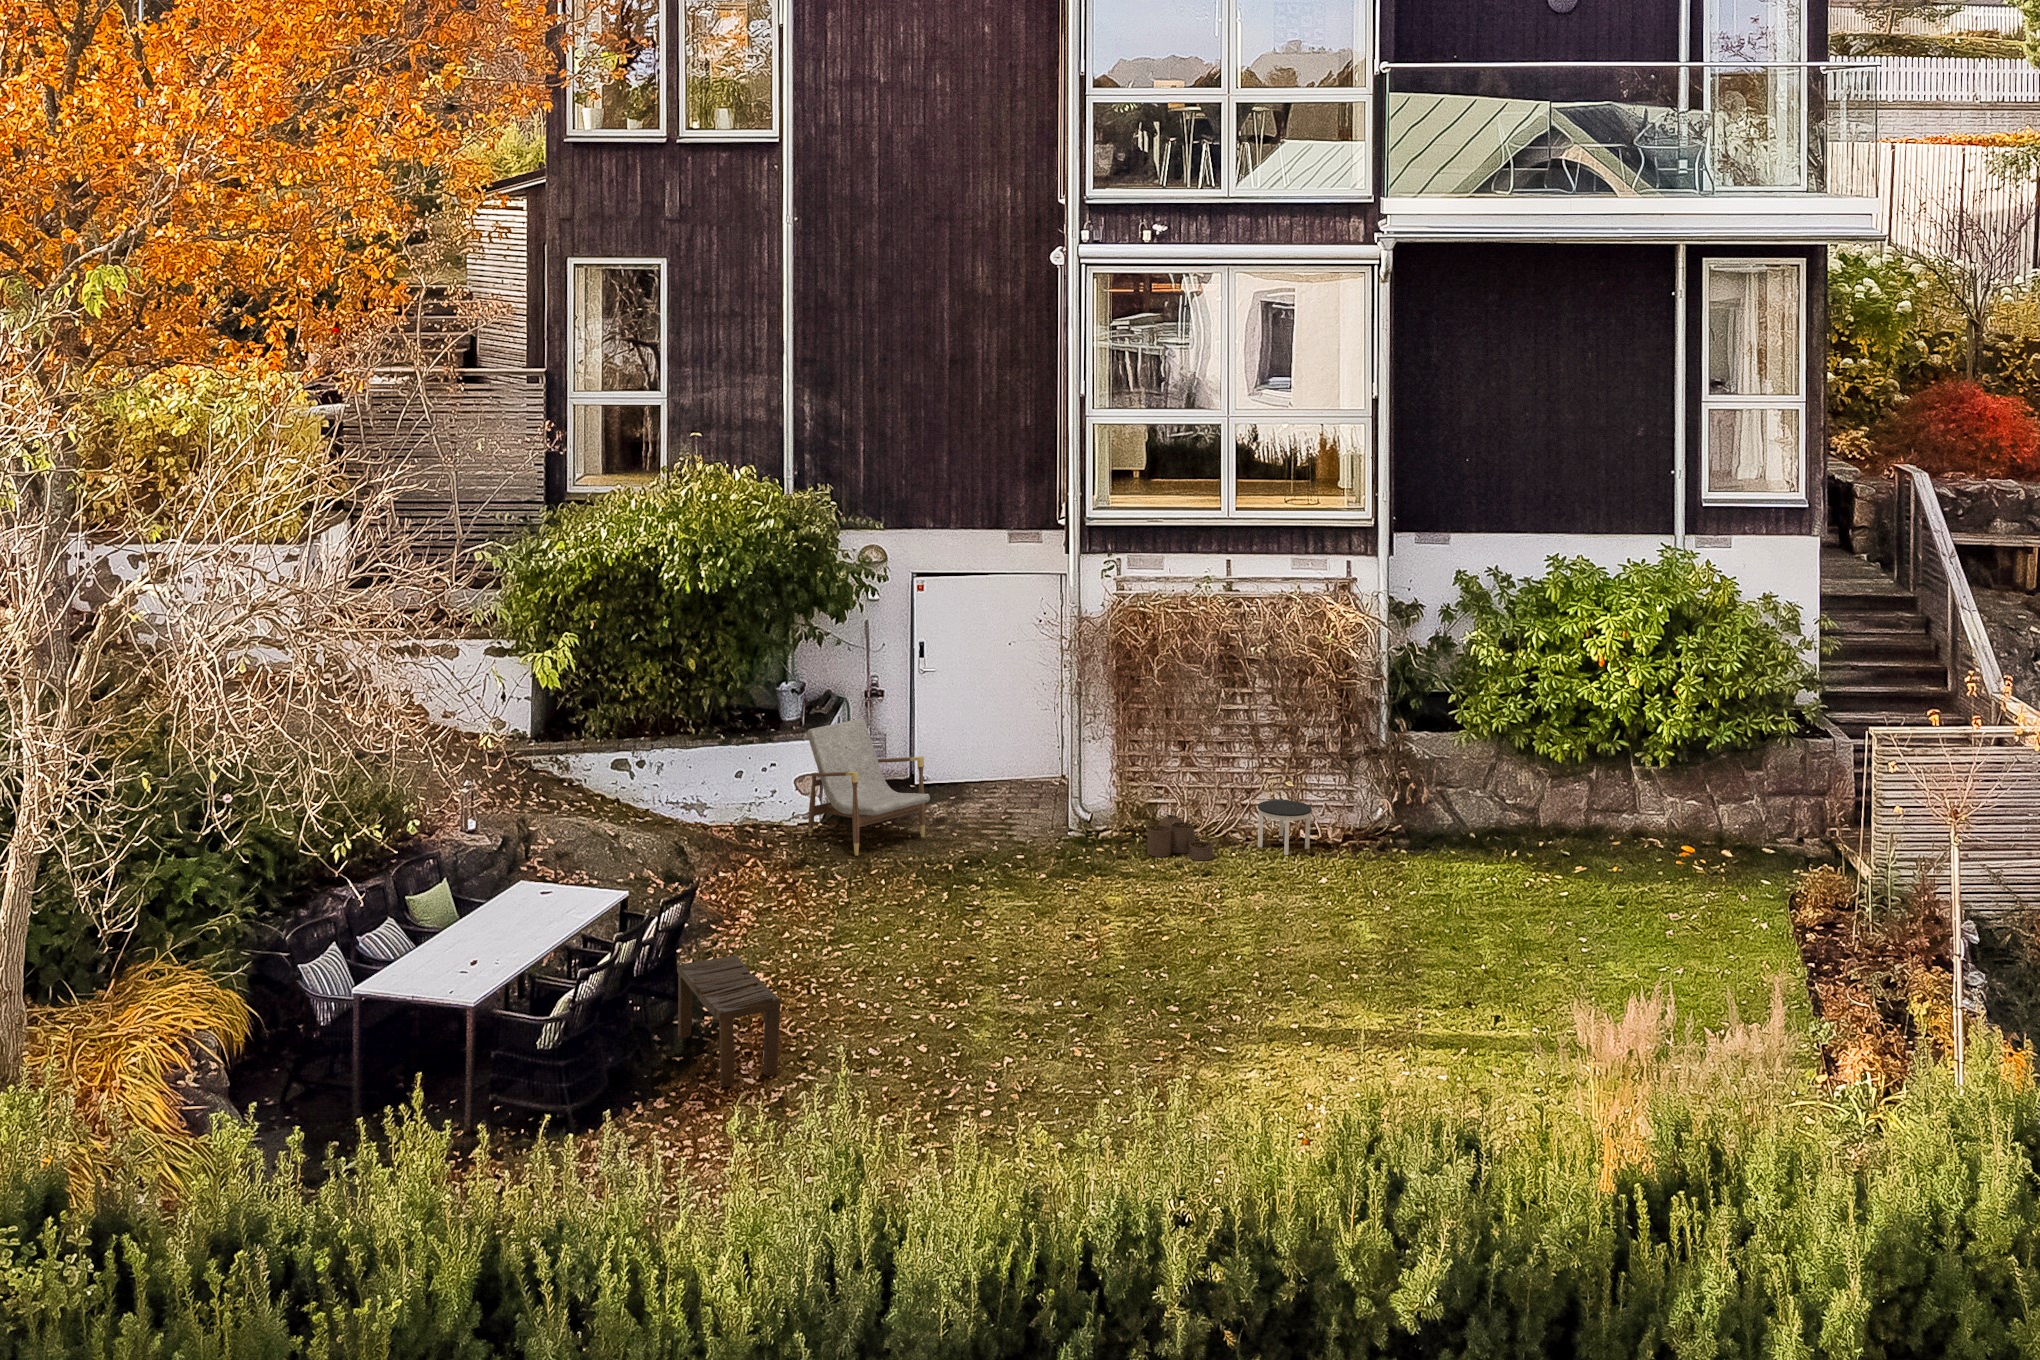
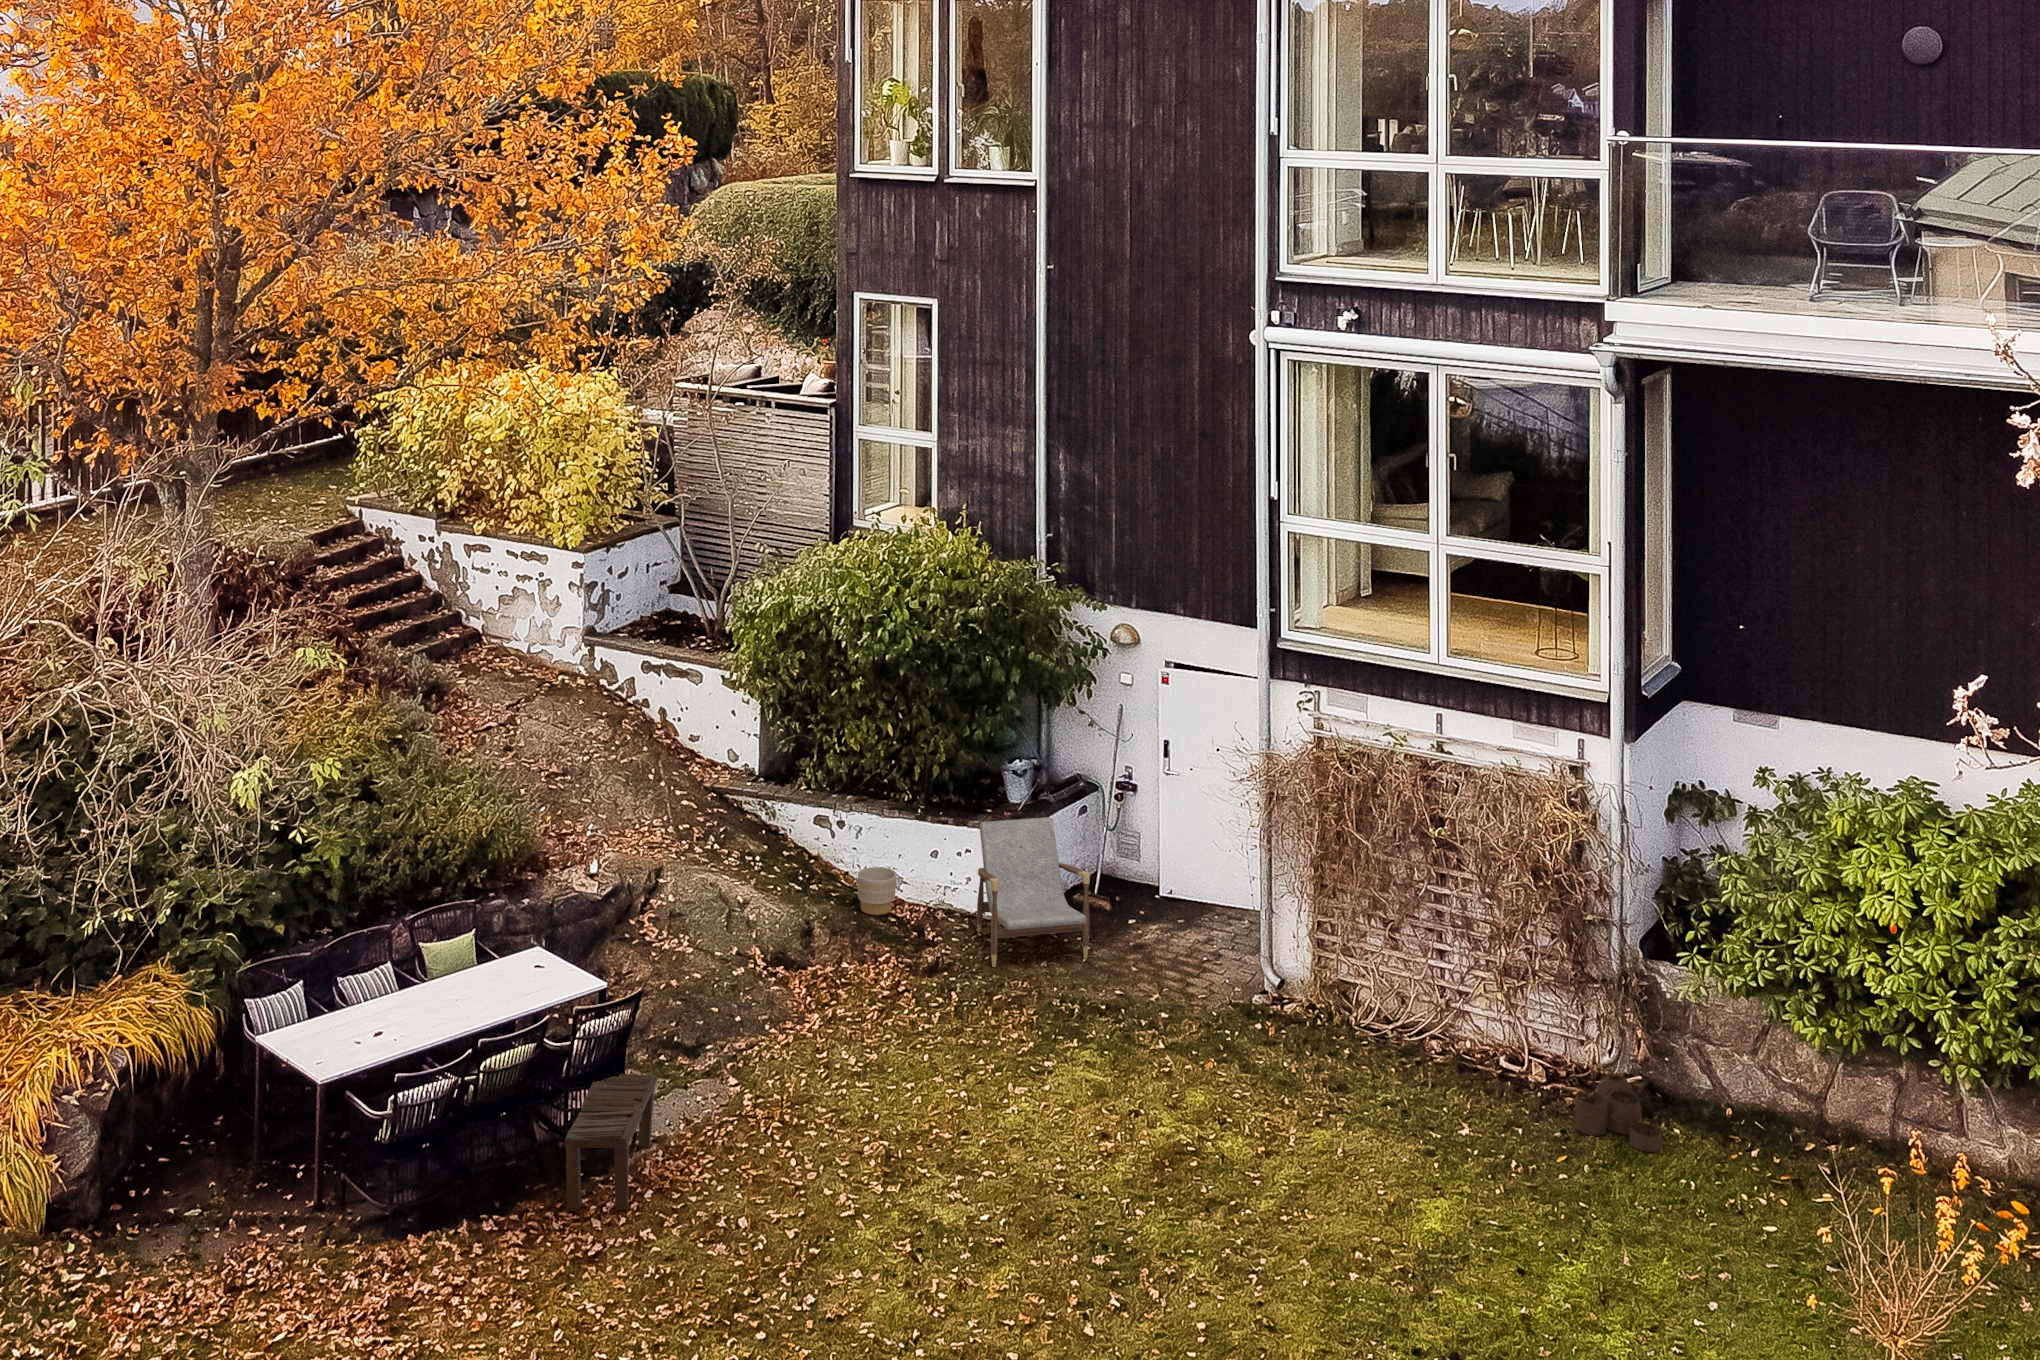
planter: none [677,796,716,841] -> present [858,867,896,915]
round table: present [1258,800,1312,855] -> none [1433,1007,1501,1081]
woven basket: present [1147,814,1214,860] -> present [1575,1074,1662,1152]

